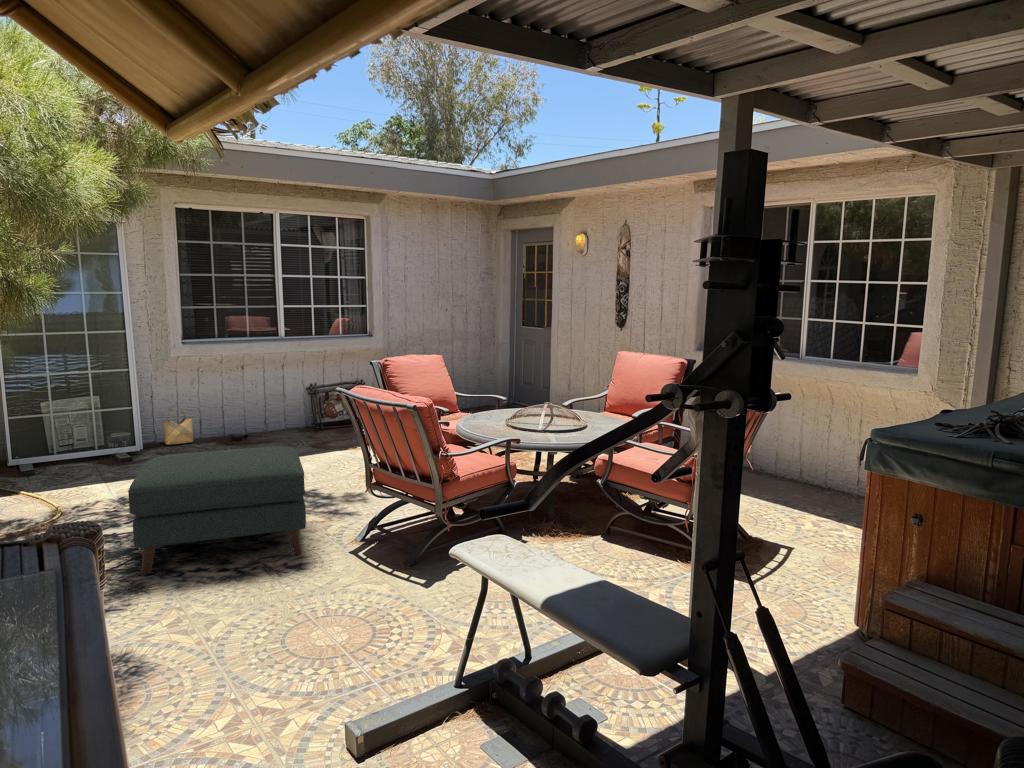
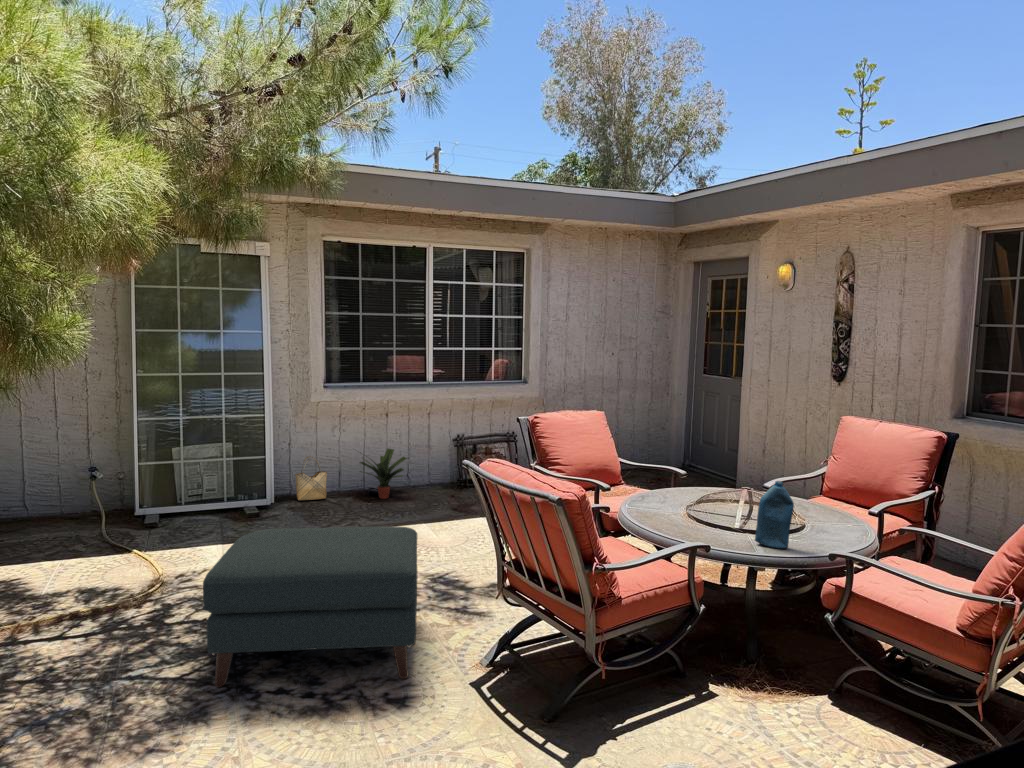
bottle: none [550,392,576,439] -> present [755,481,794,549]
potted plant: none [216,395,268,439] -> present [360,449,407,499]

